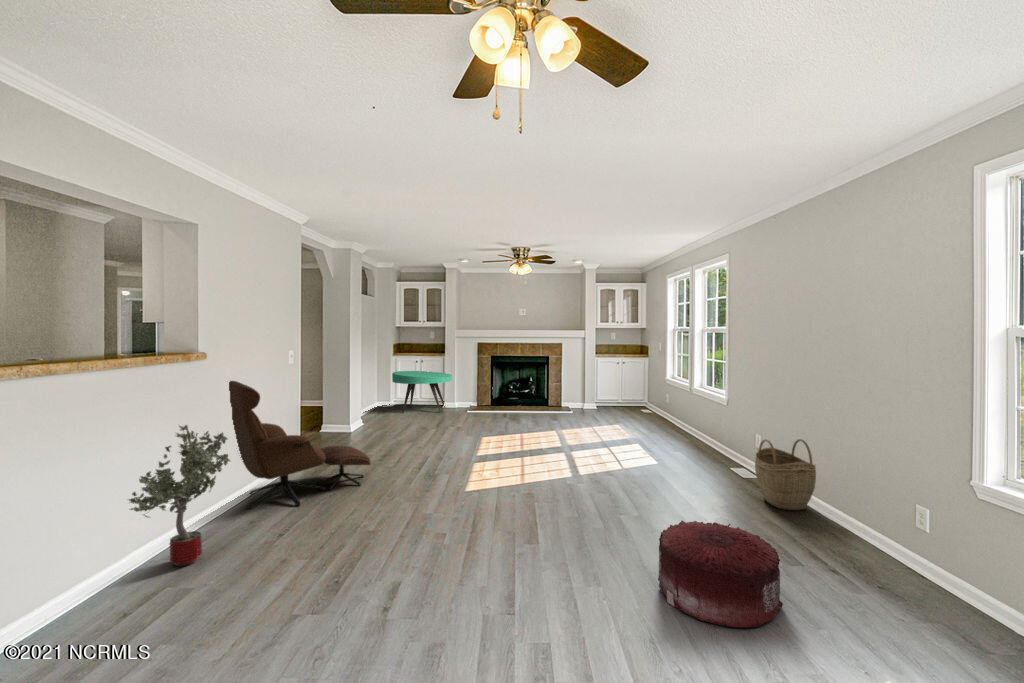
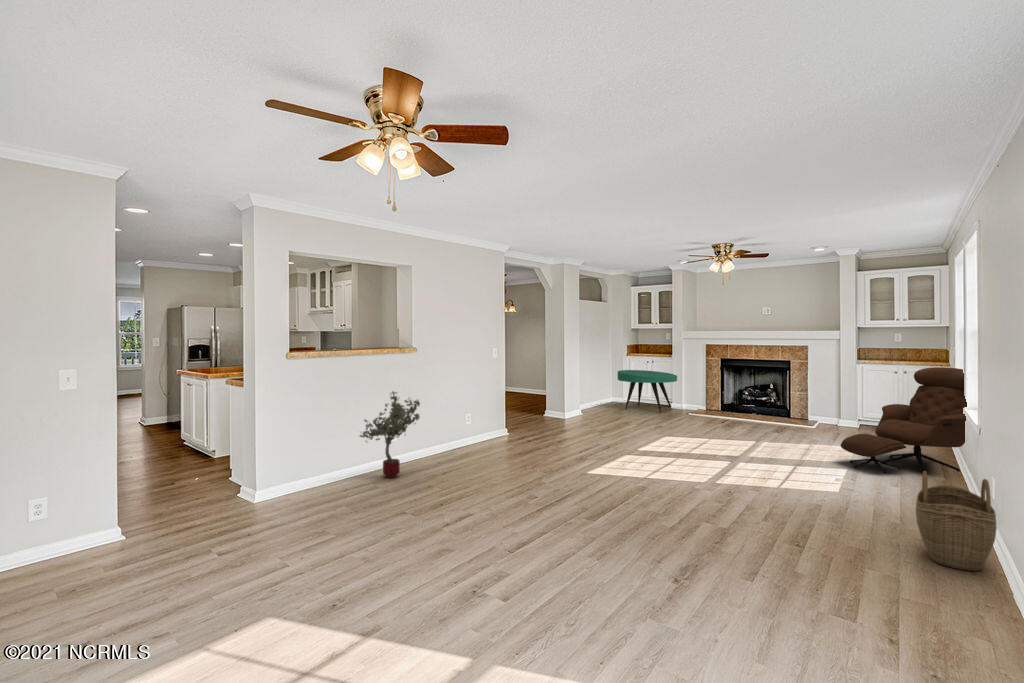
lounge chair: present [229,381,371,509] -> present [841,367,967,473]
pouf: present [658,521,783,628] -> none [646,520,766,621]

